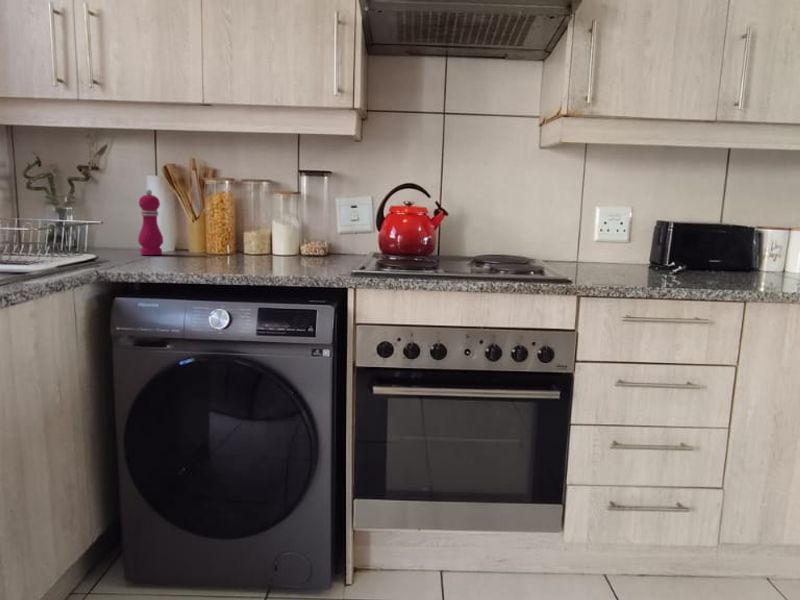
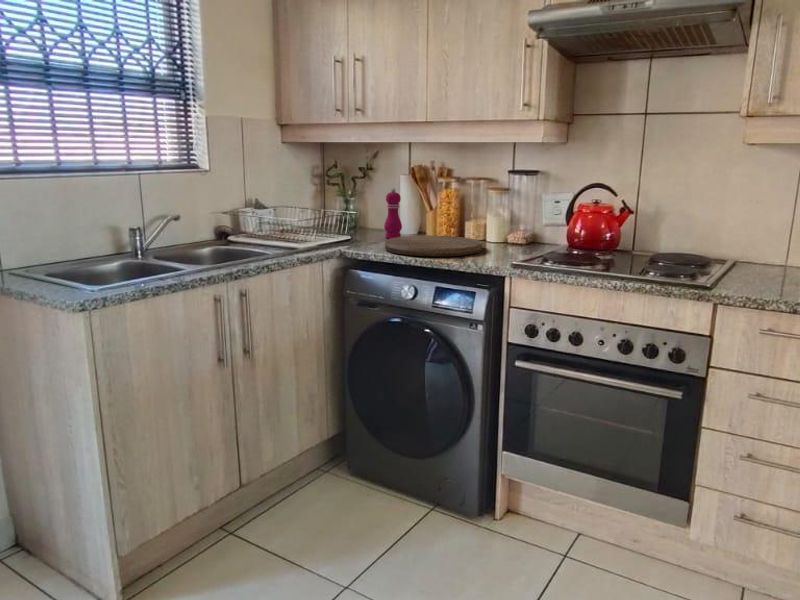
cutting board: none [161,249,290,270] -> present [385,236,482,256]

